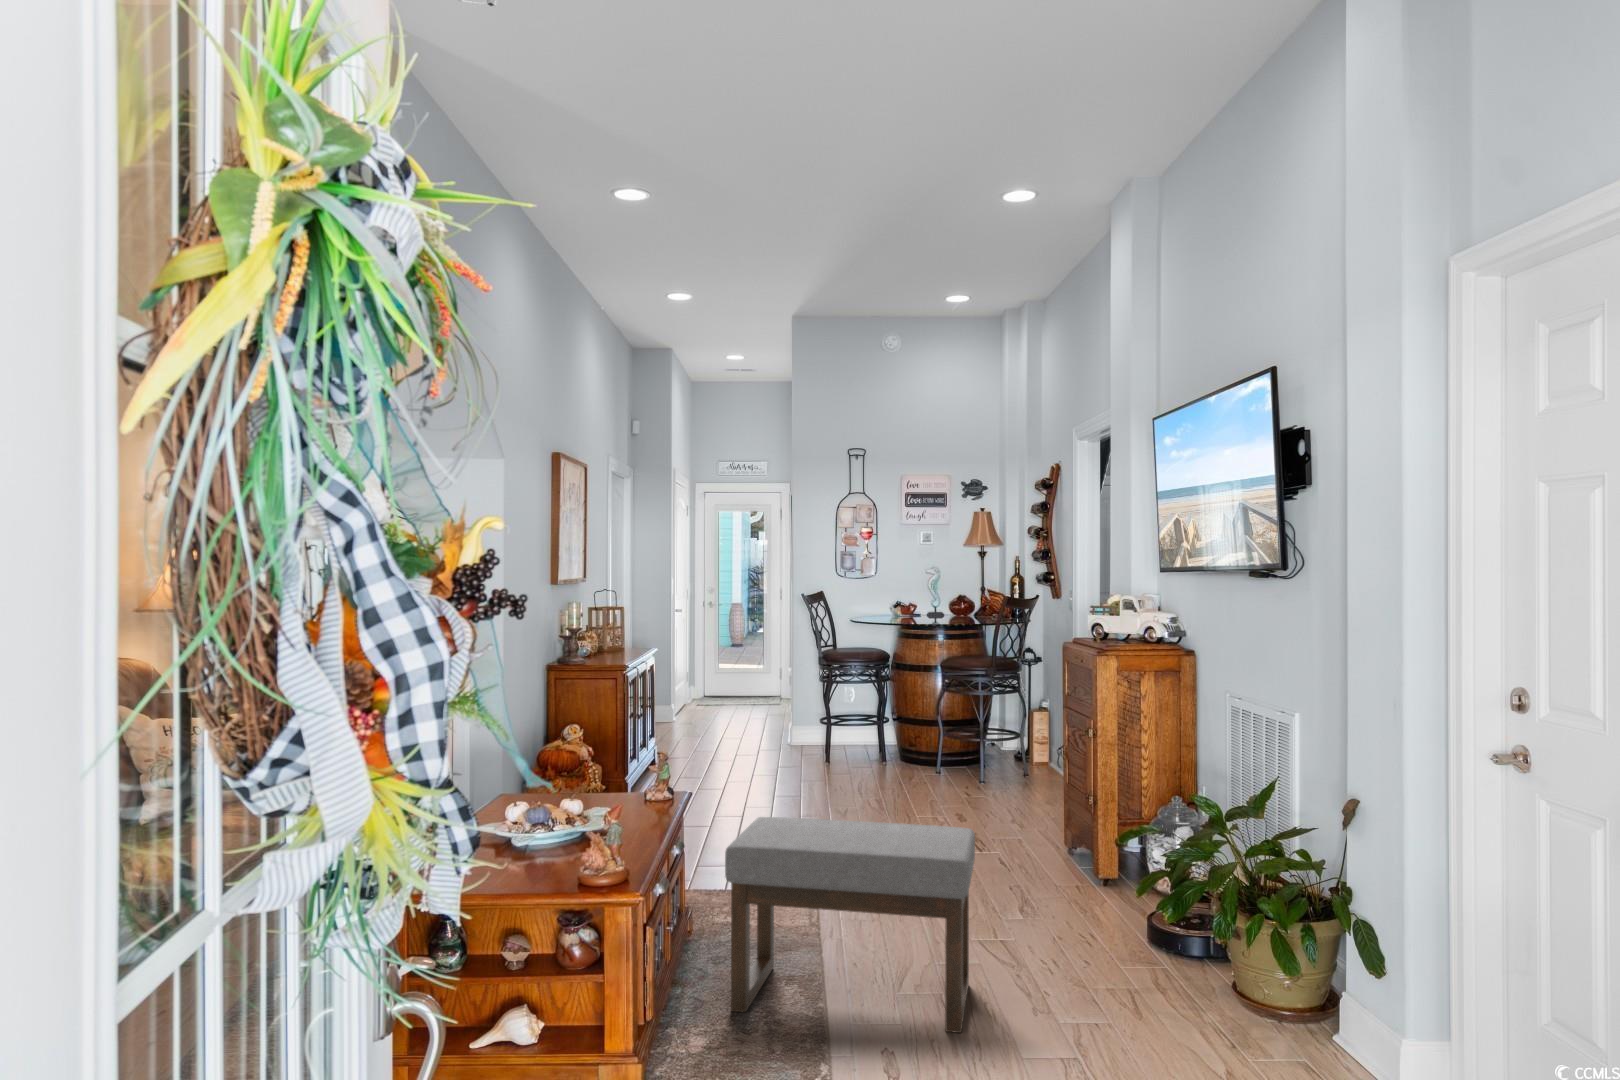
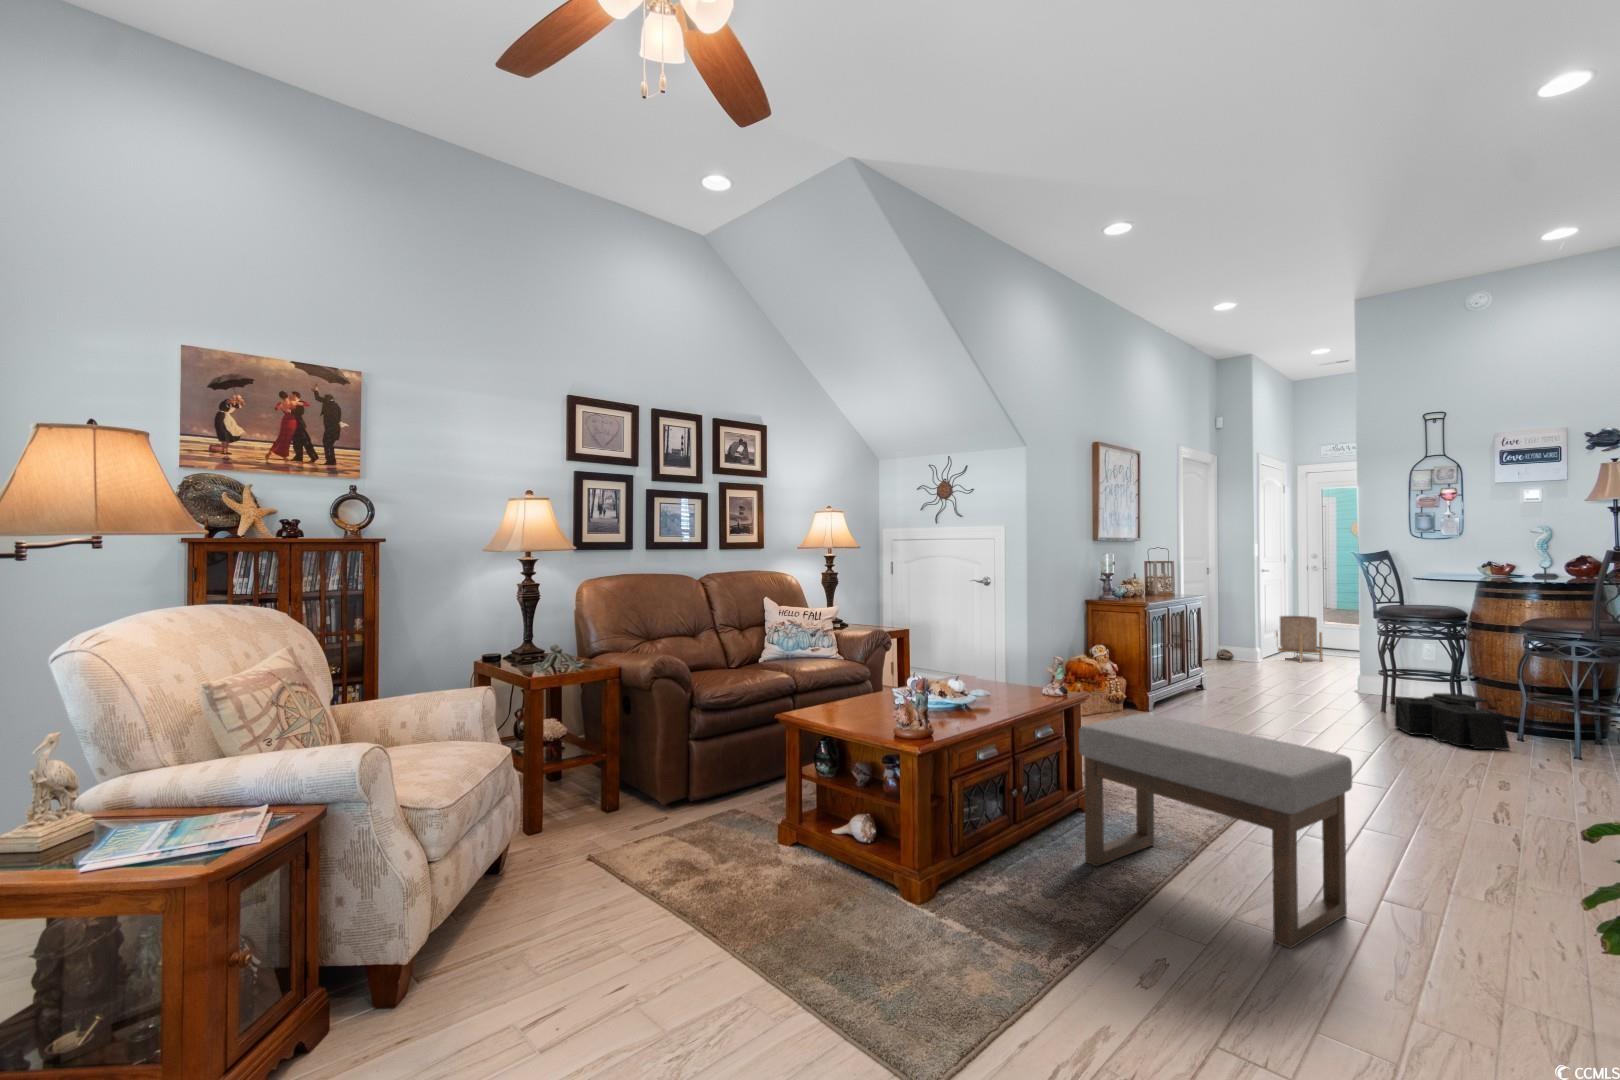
planter: none [684,658,729,713] -> present [1276,616,1323,663]
storage bin: none [847,735,938,790] -> present [1395,693,1510,749]

